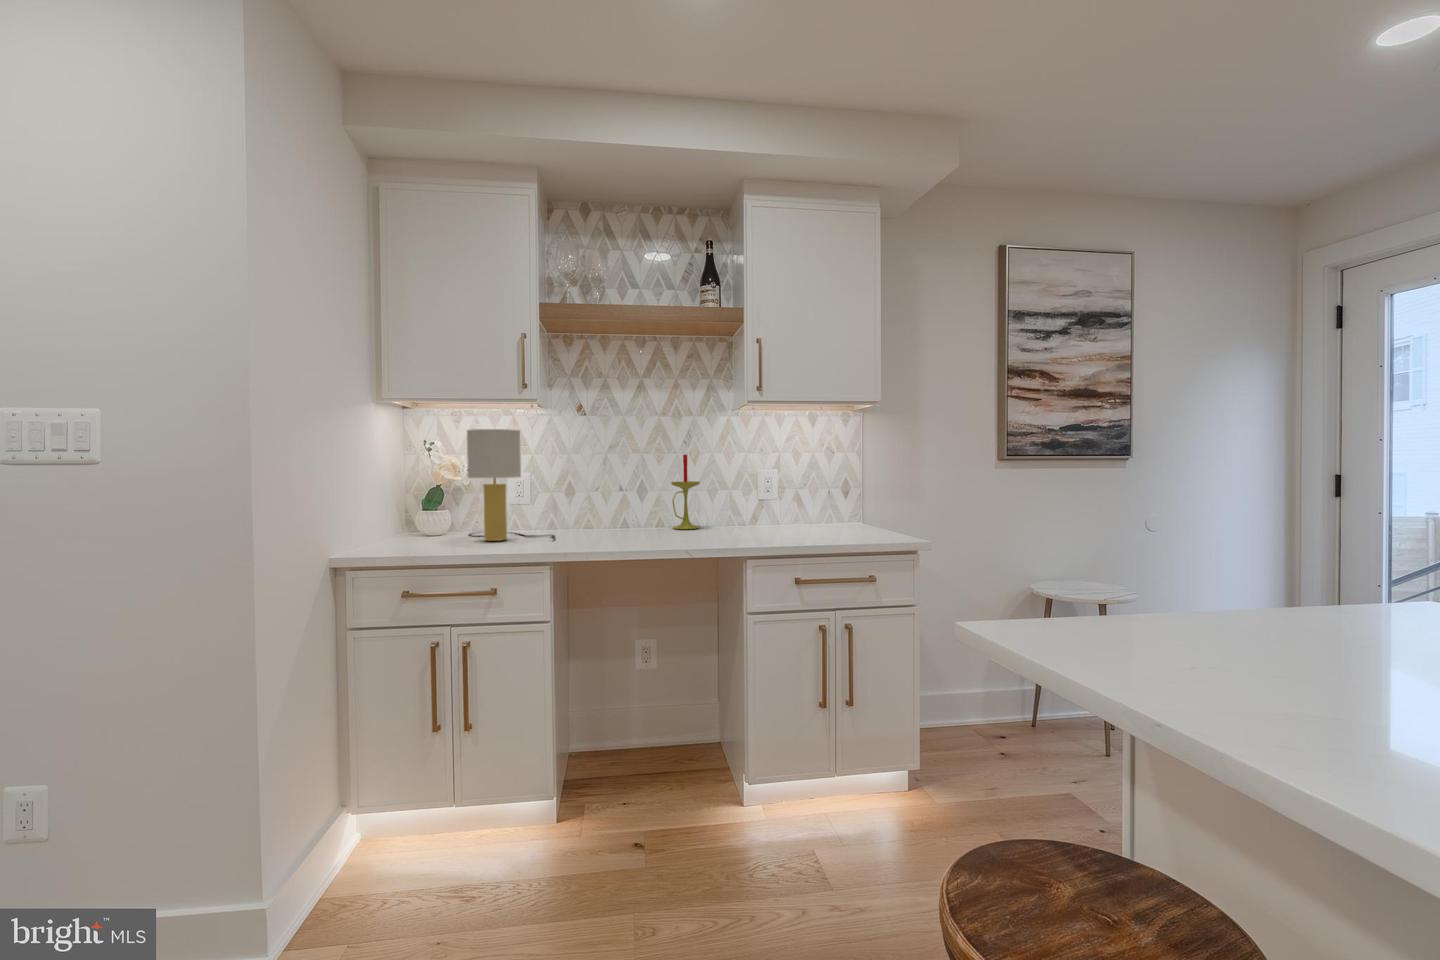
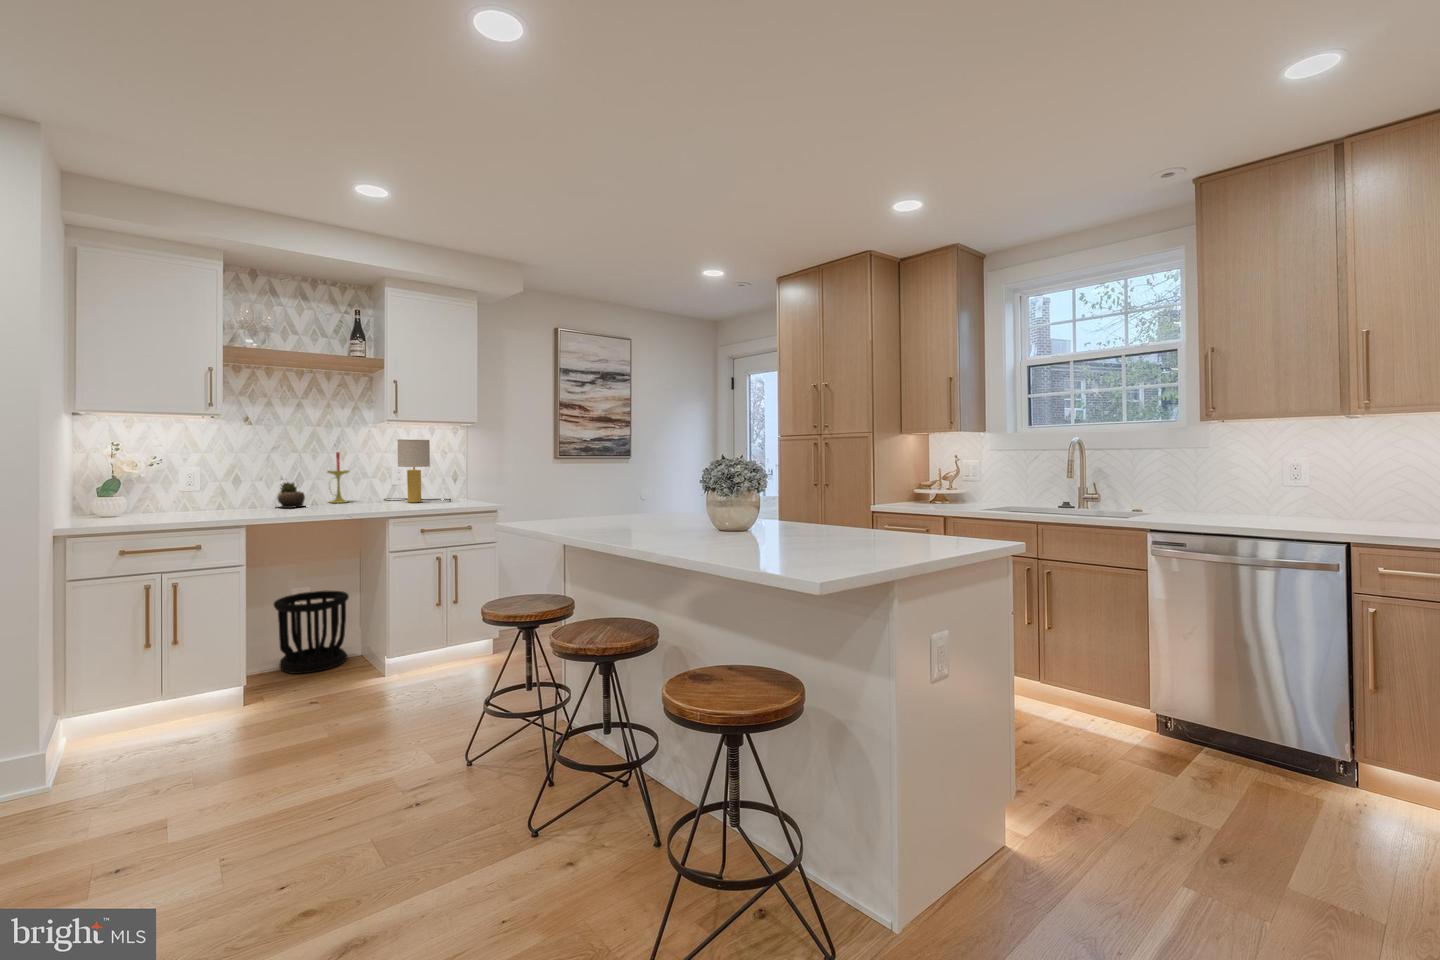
table lamp: present [467,429,555,541] -> present [384,439,451,502]
succulent plant: none [599,496,648,536] -> present [277,482,305,508]
wastebasket: none [601,657,695,789] -> present [274,591,349,674]

